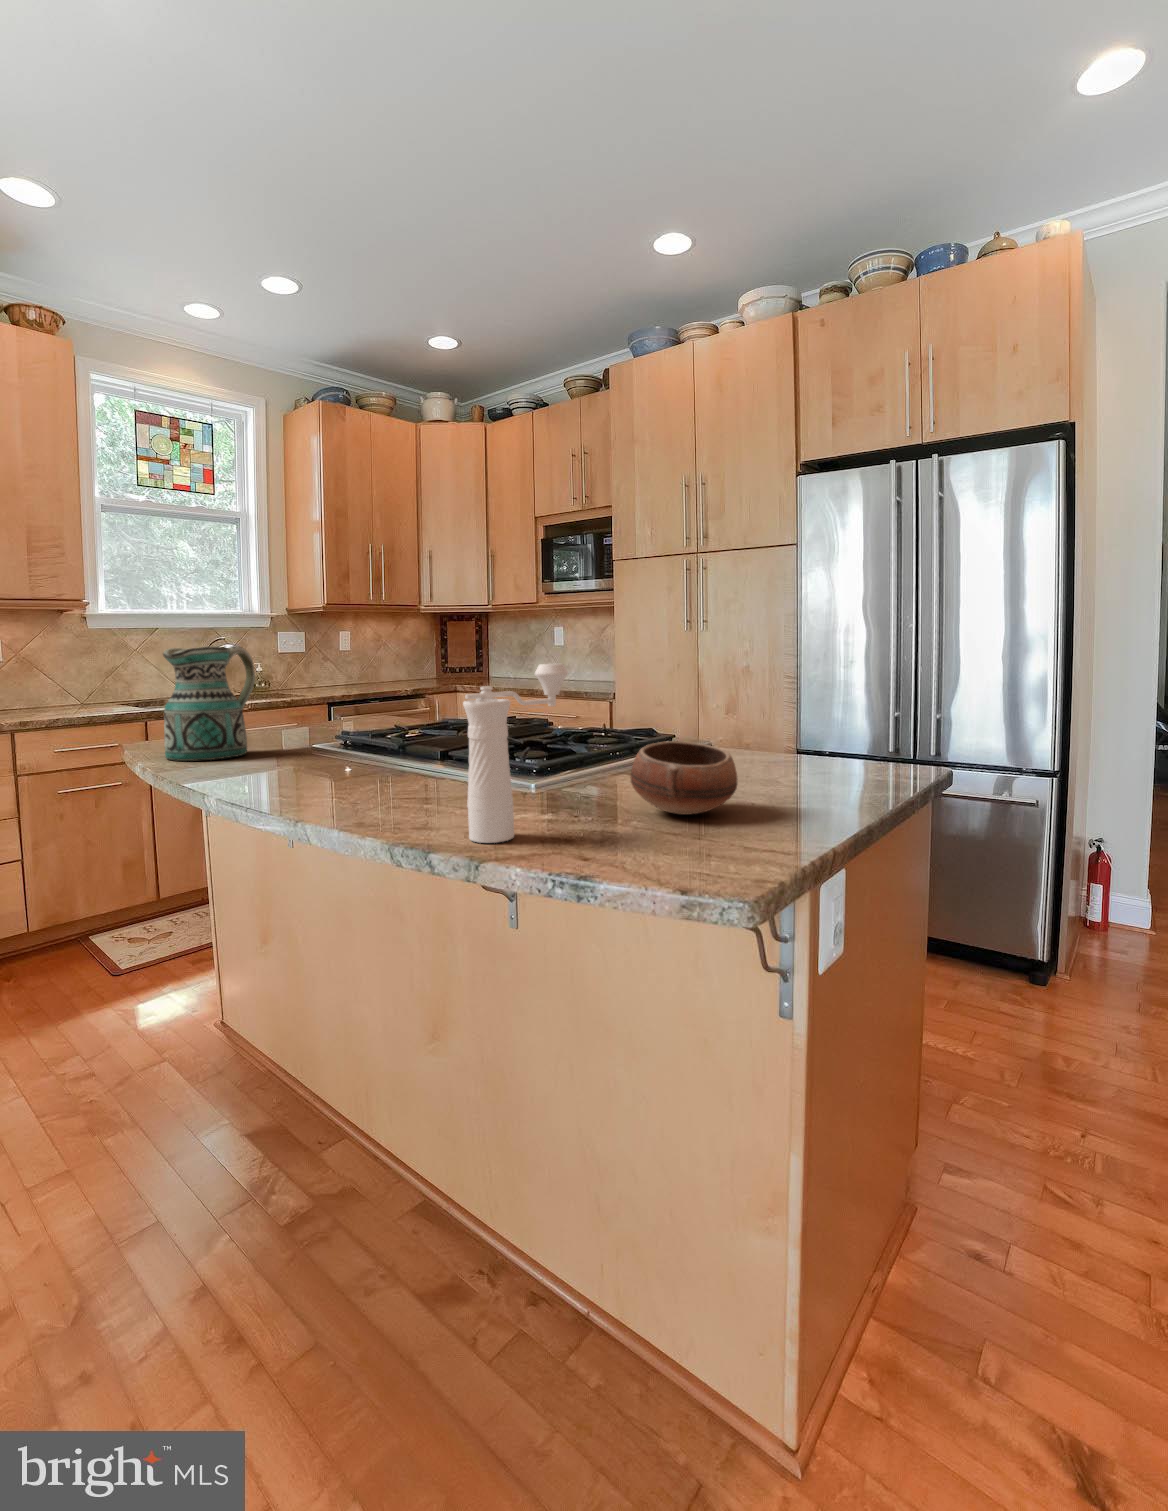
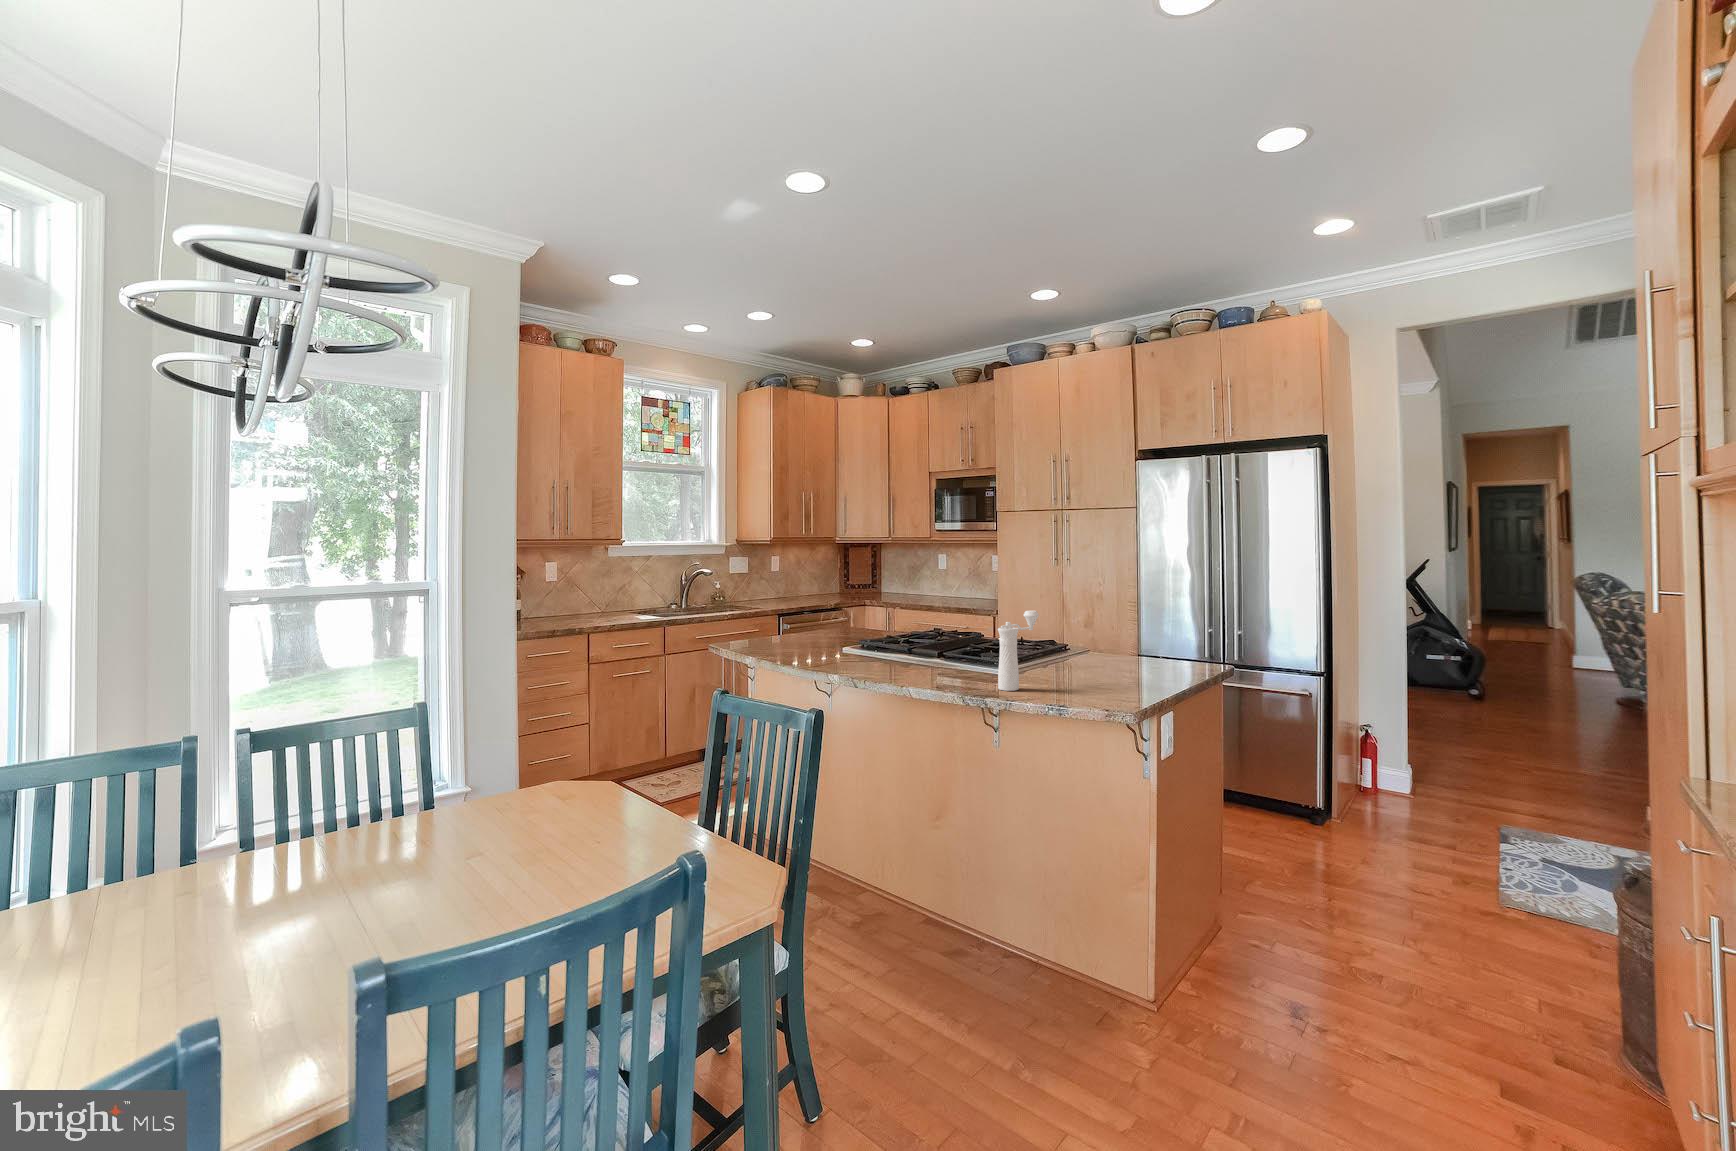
ceramic pitcher: present [163,646,255,761] -> none [770,587,814,654]
bowl: present [630,741,738,815] -> none [1064,647,1117,682]

